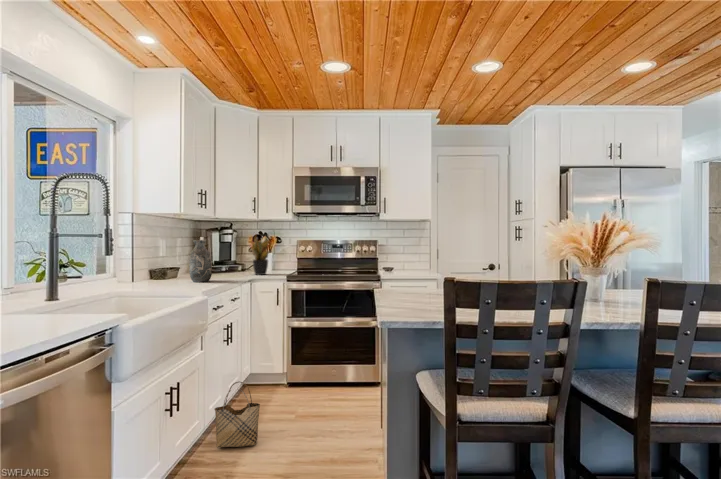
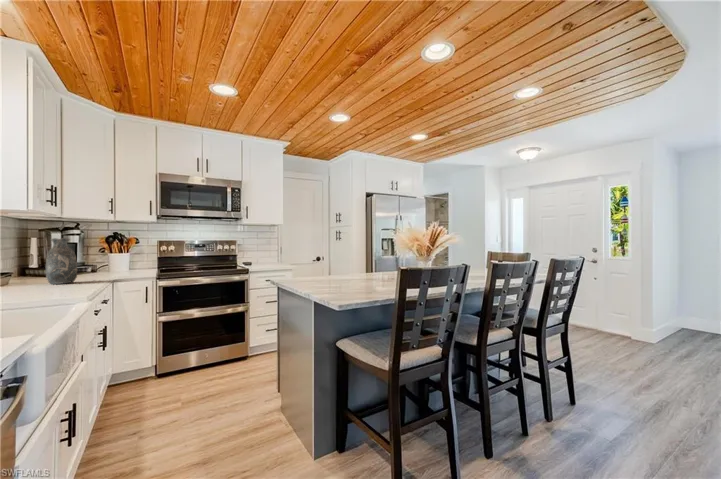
potted plant: present [251,237,269,275] -> none [108,232,143,275]
woven basket: present [215,382,260,448] -> none [100,381,155,456]

